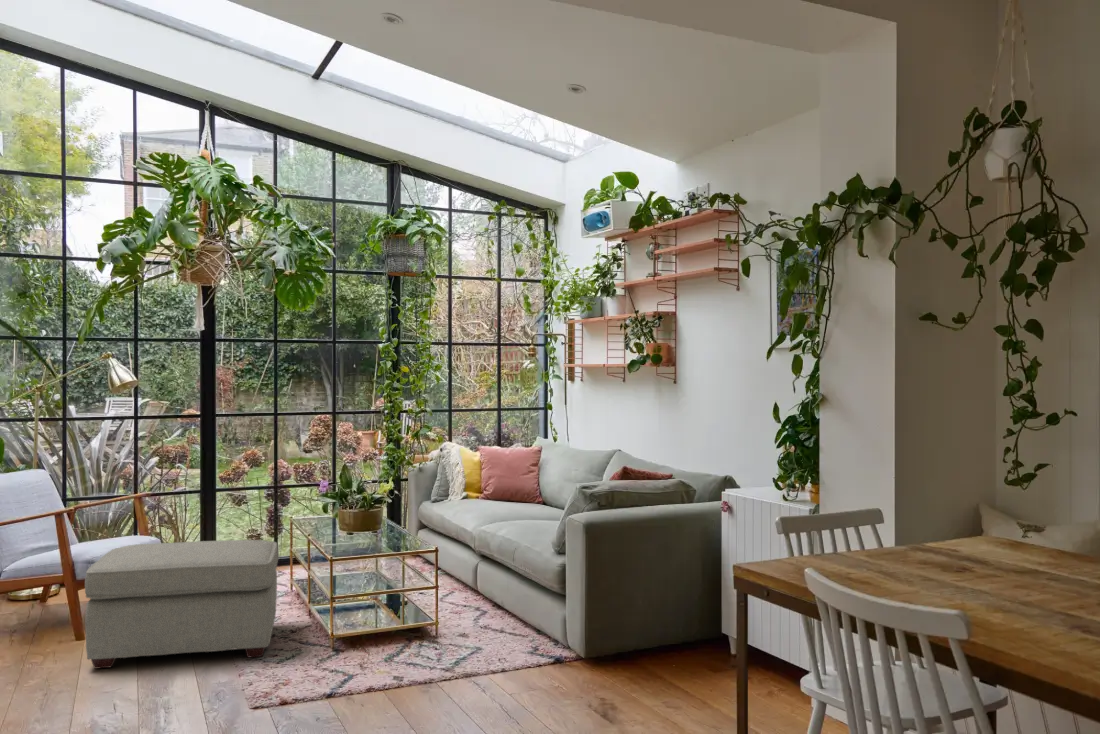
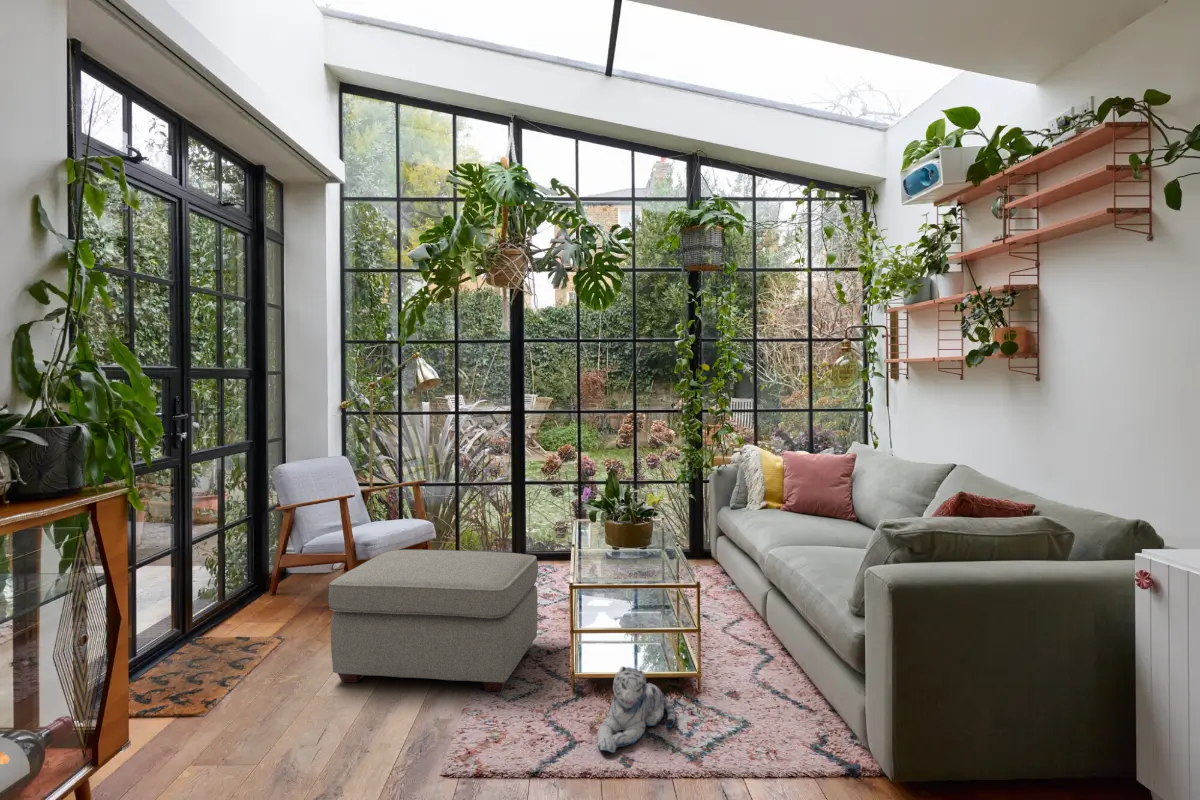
plush toy: none [366,611,424,676] -> present [597,666,676,753]

